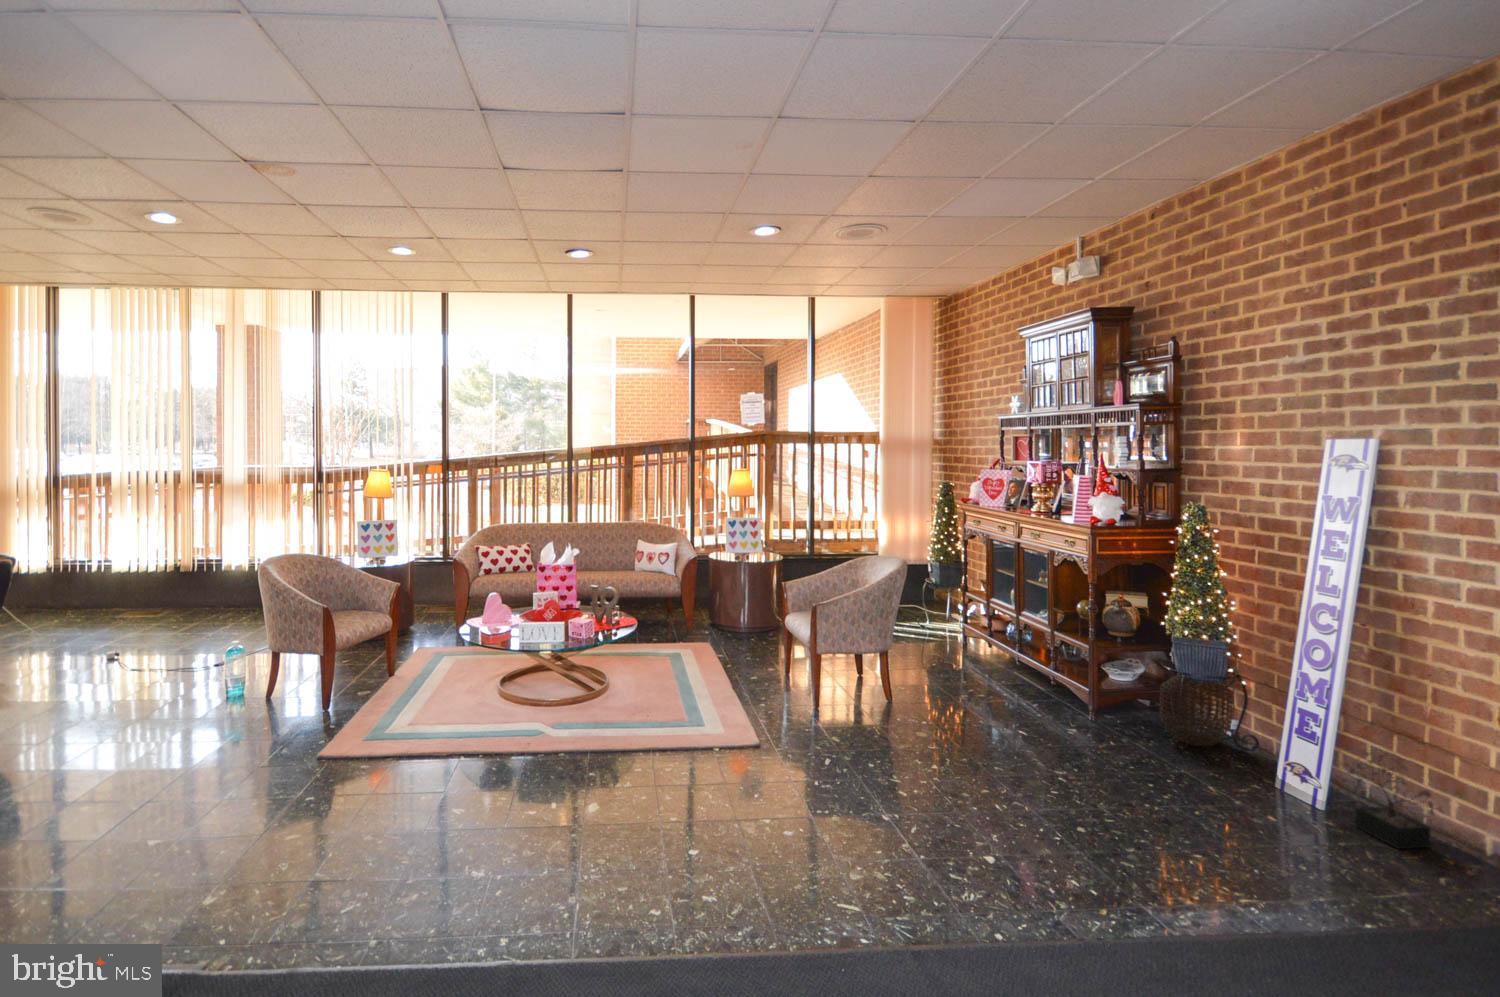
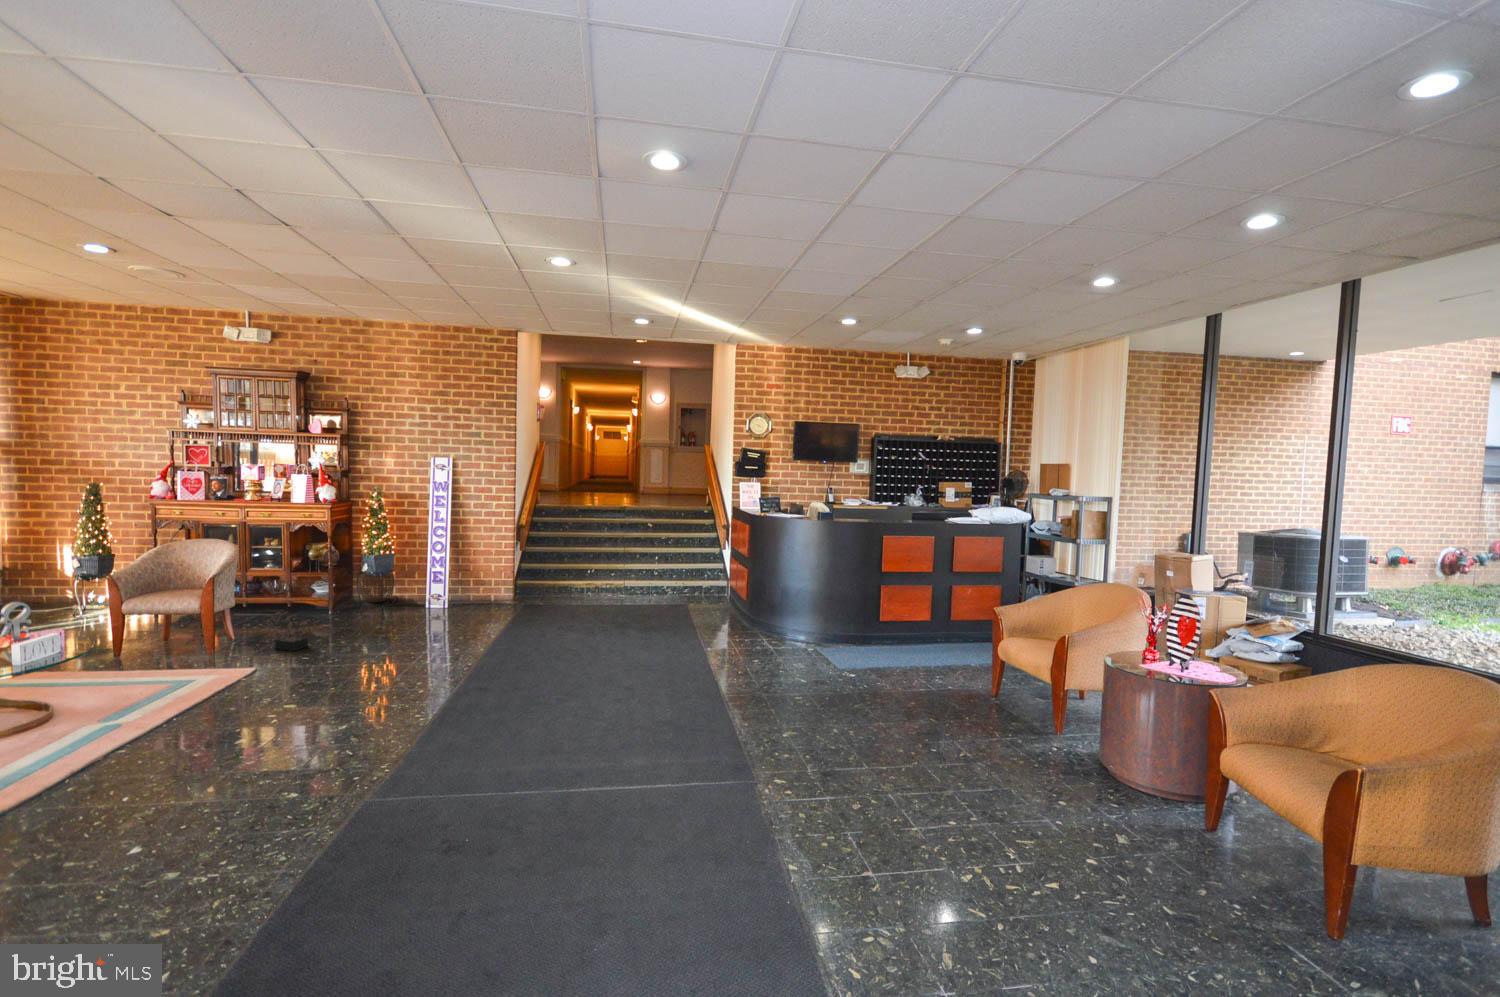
decorative plant: present [1341,752,1443,849] -> present [267,612,308,651]

